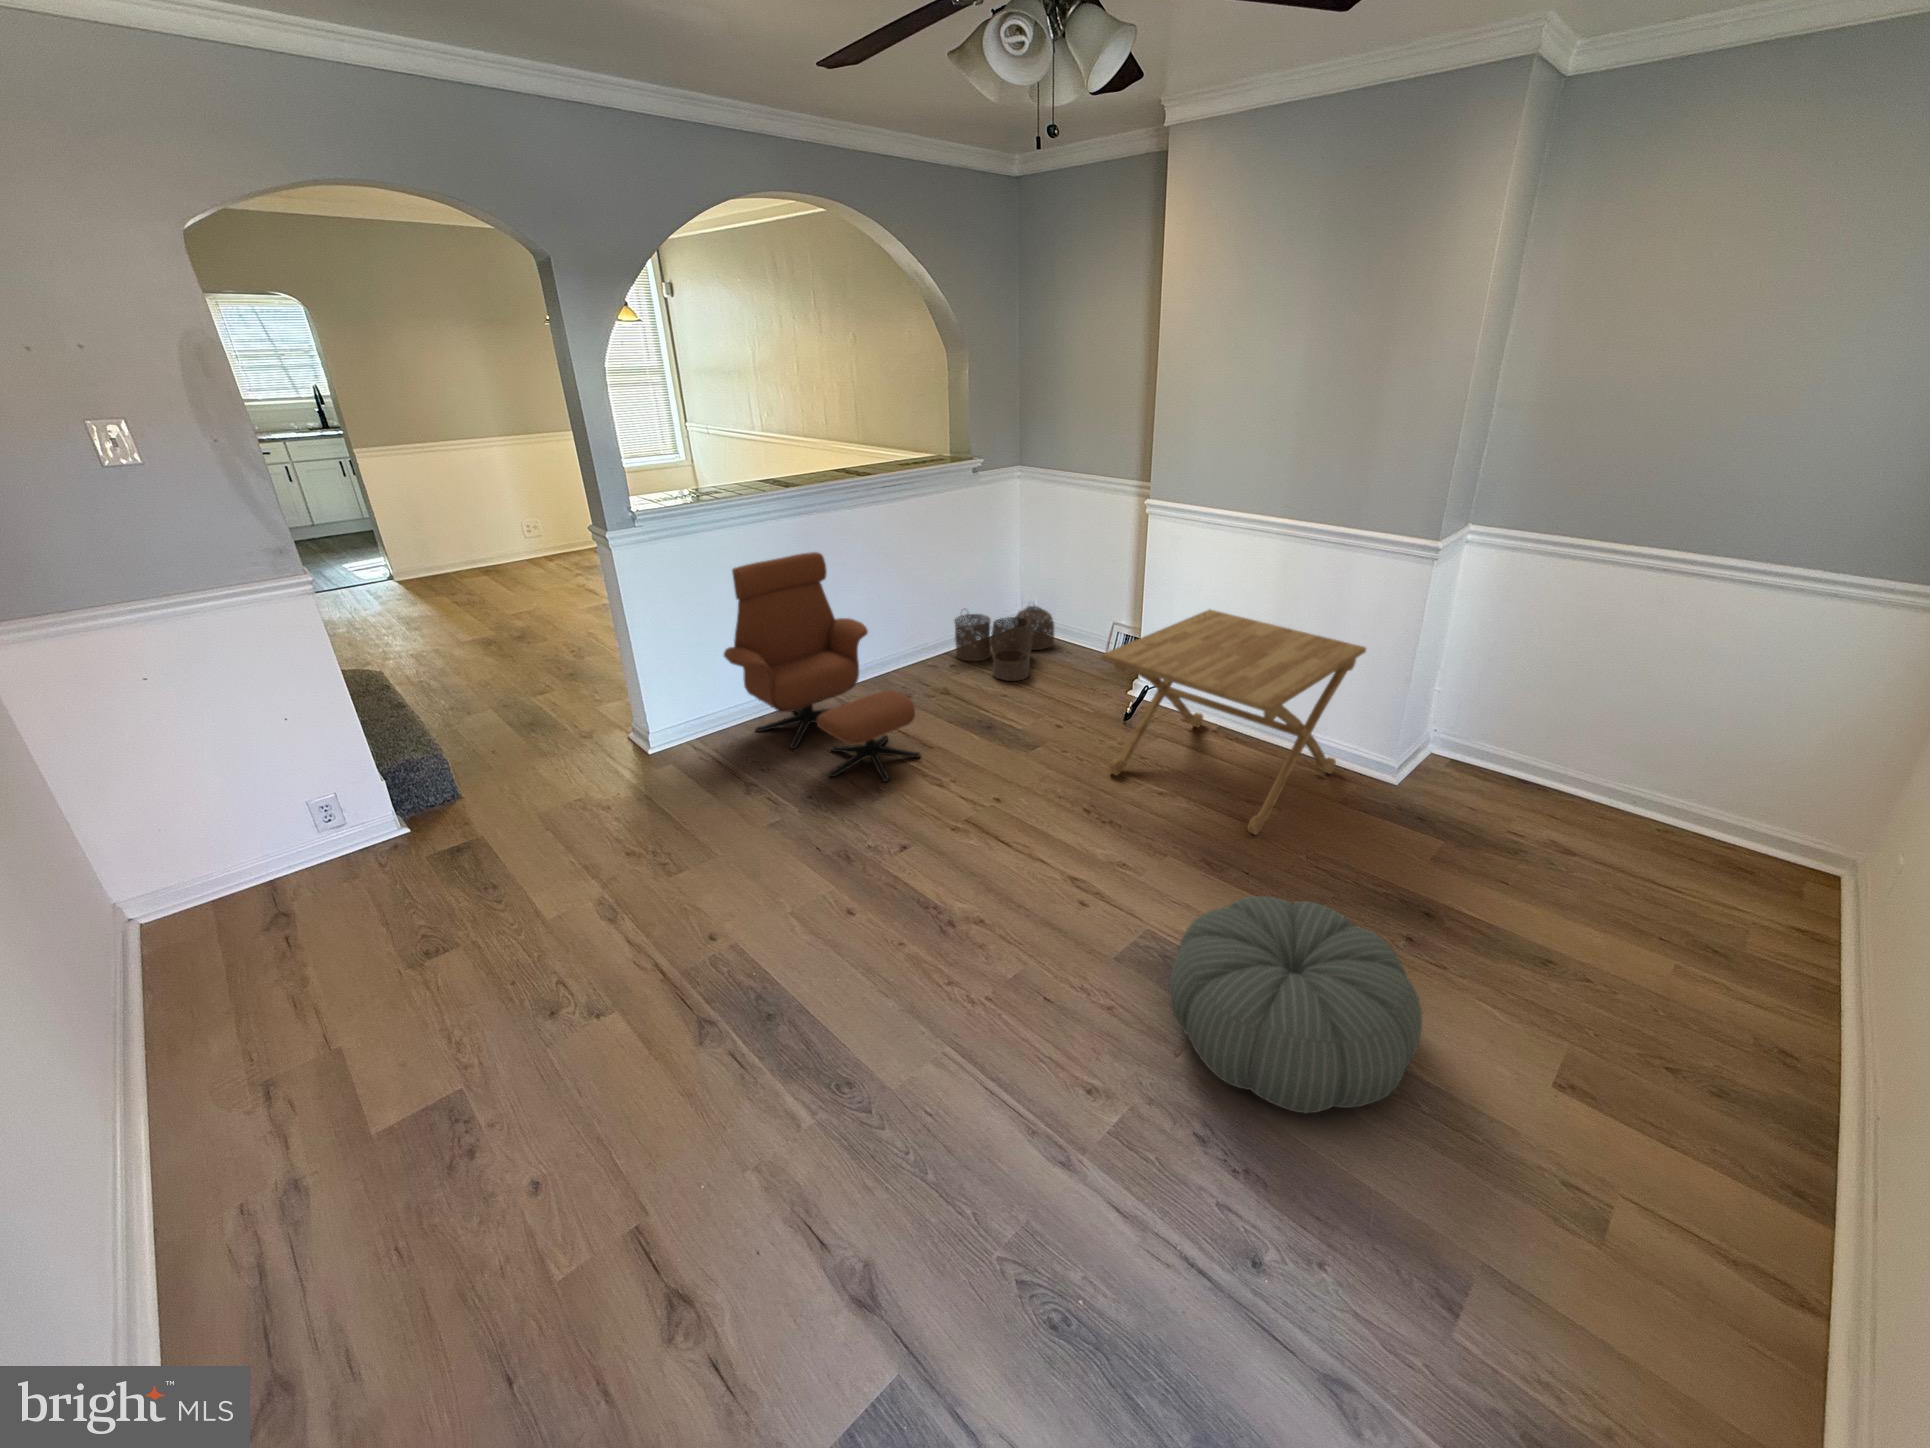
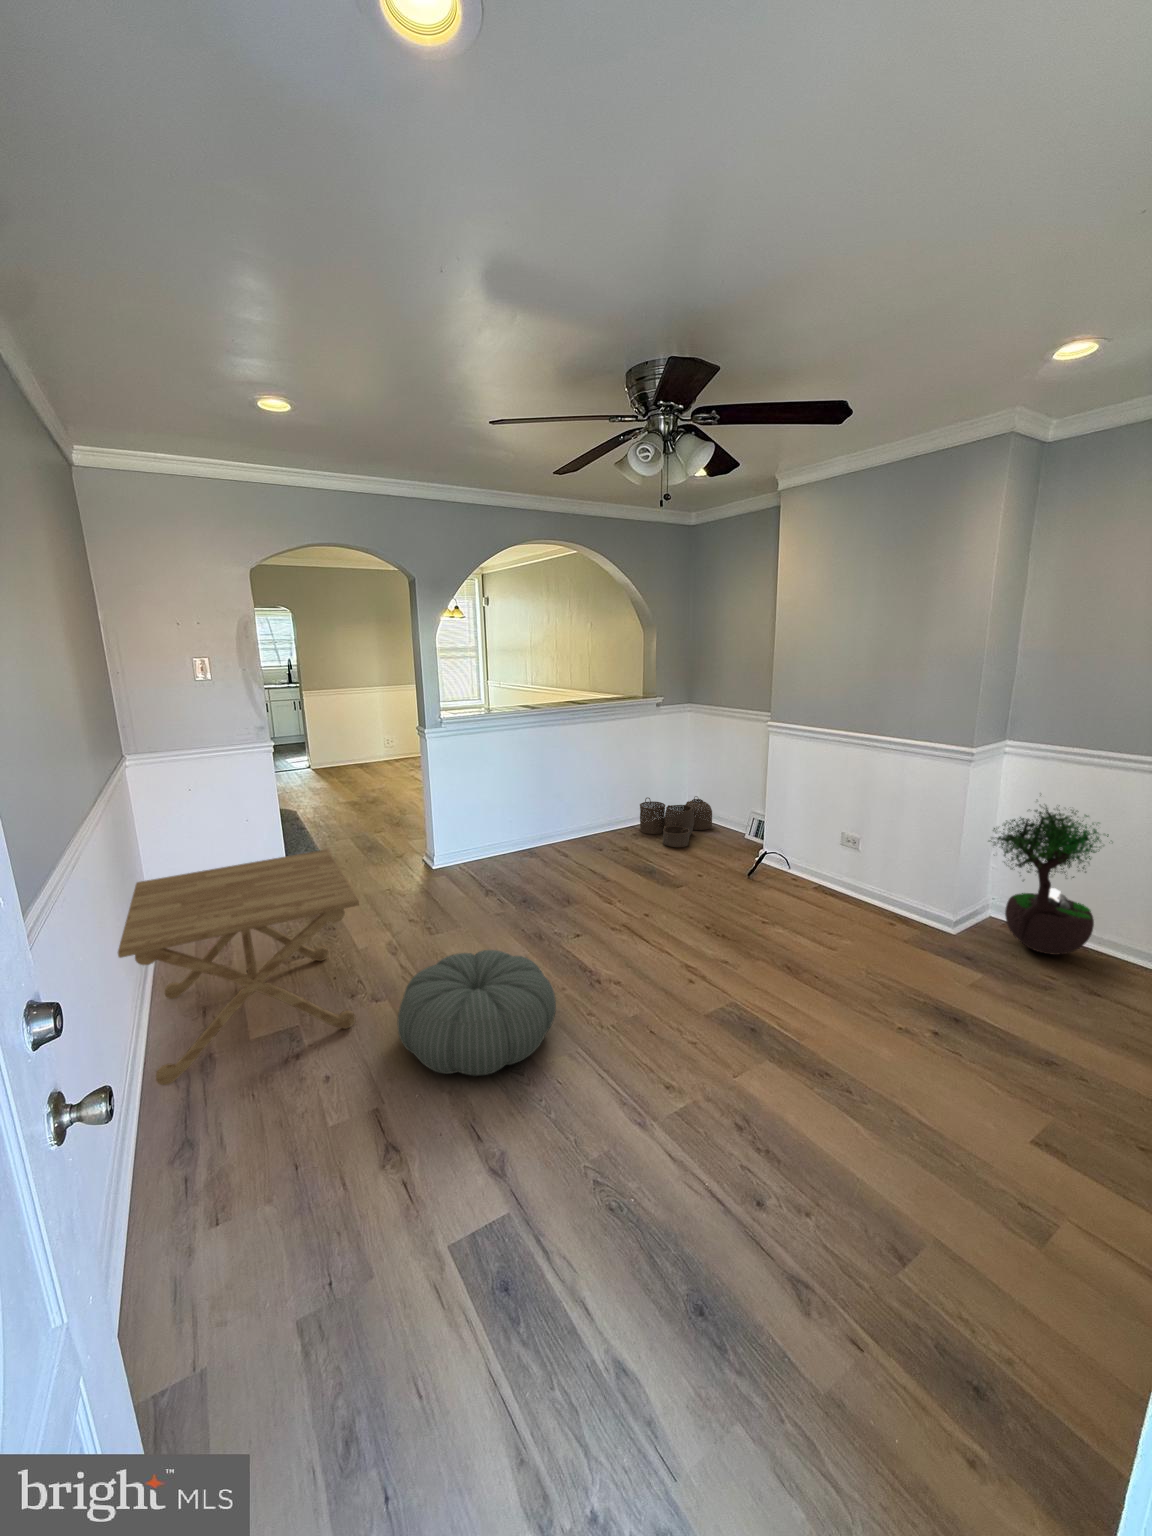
lounge chair: present [724,552,920,781] -> none [484,750,602,898]
potted tree: none [1443,601,1596,800] -> present [991,805,1108,955]
side table: present [1101,610,1366,835] -> present [118,849,359,1085]
pouf: present [1169,896,1422,1113] -> present [397,950,556,1076]

